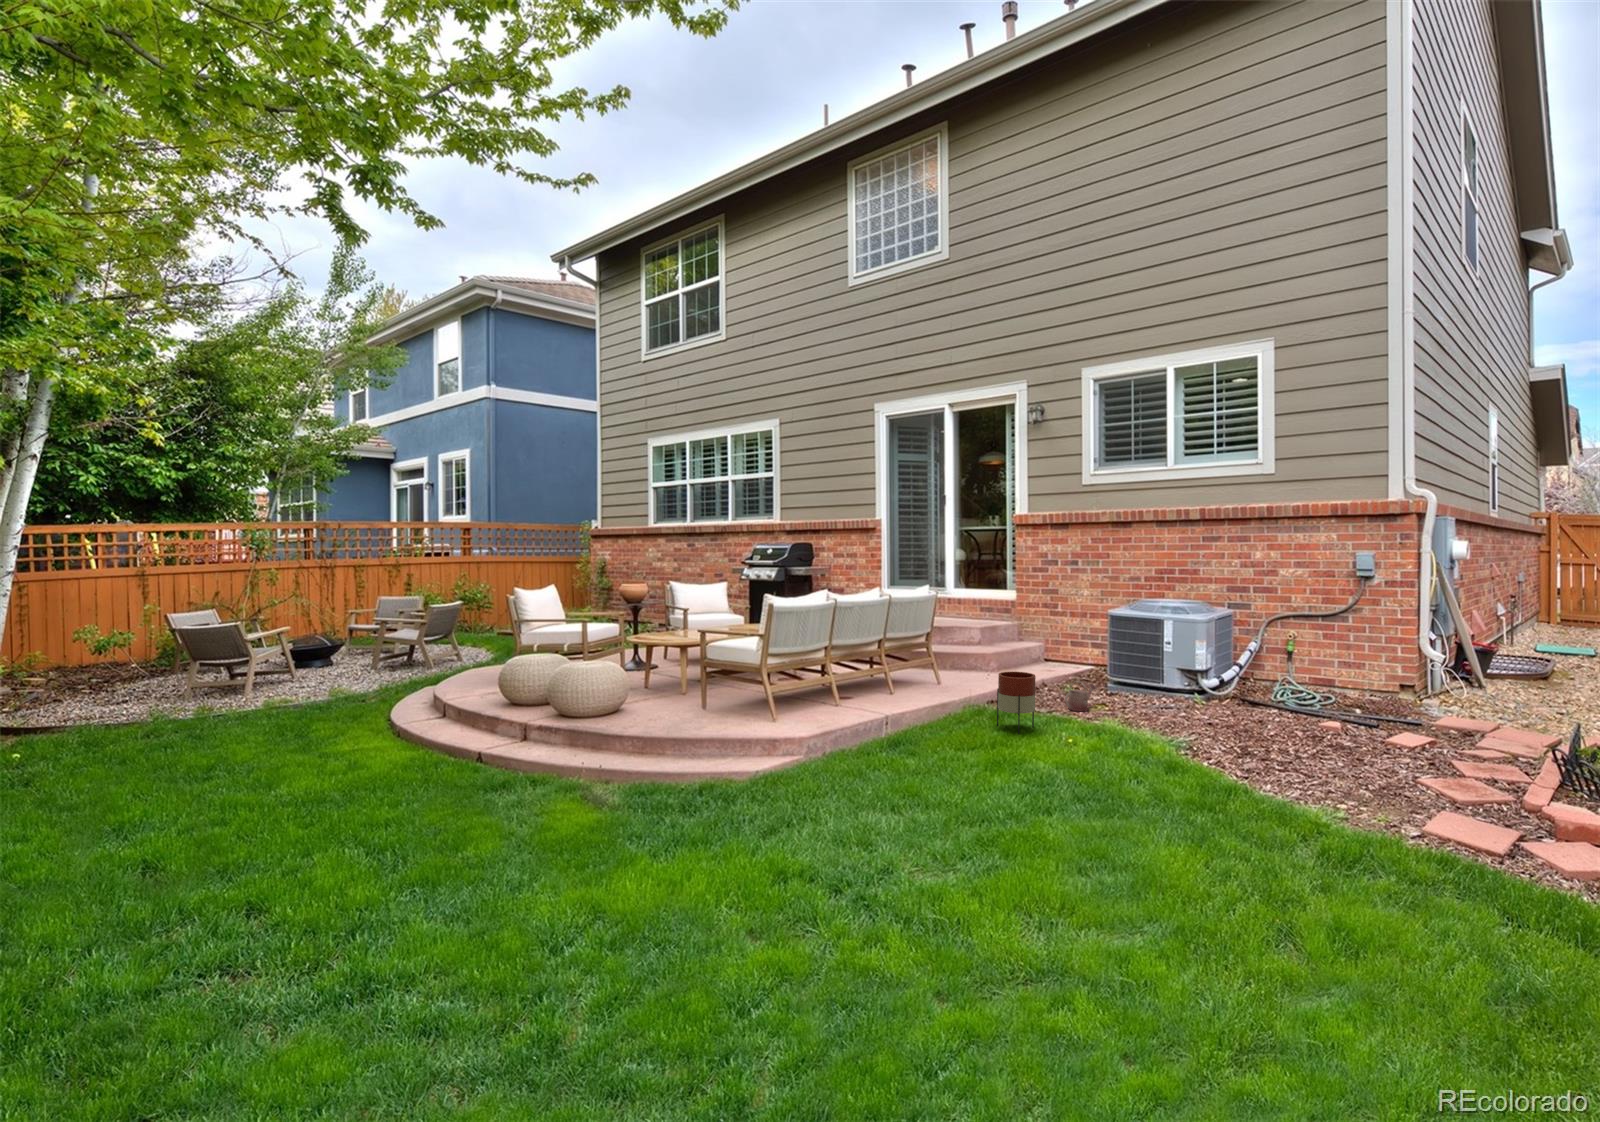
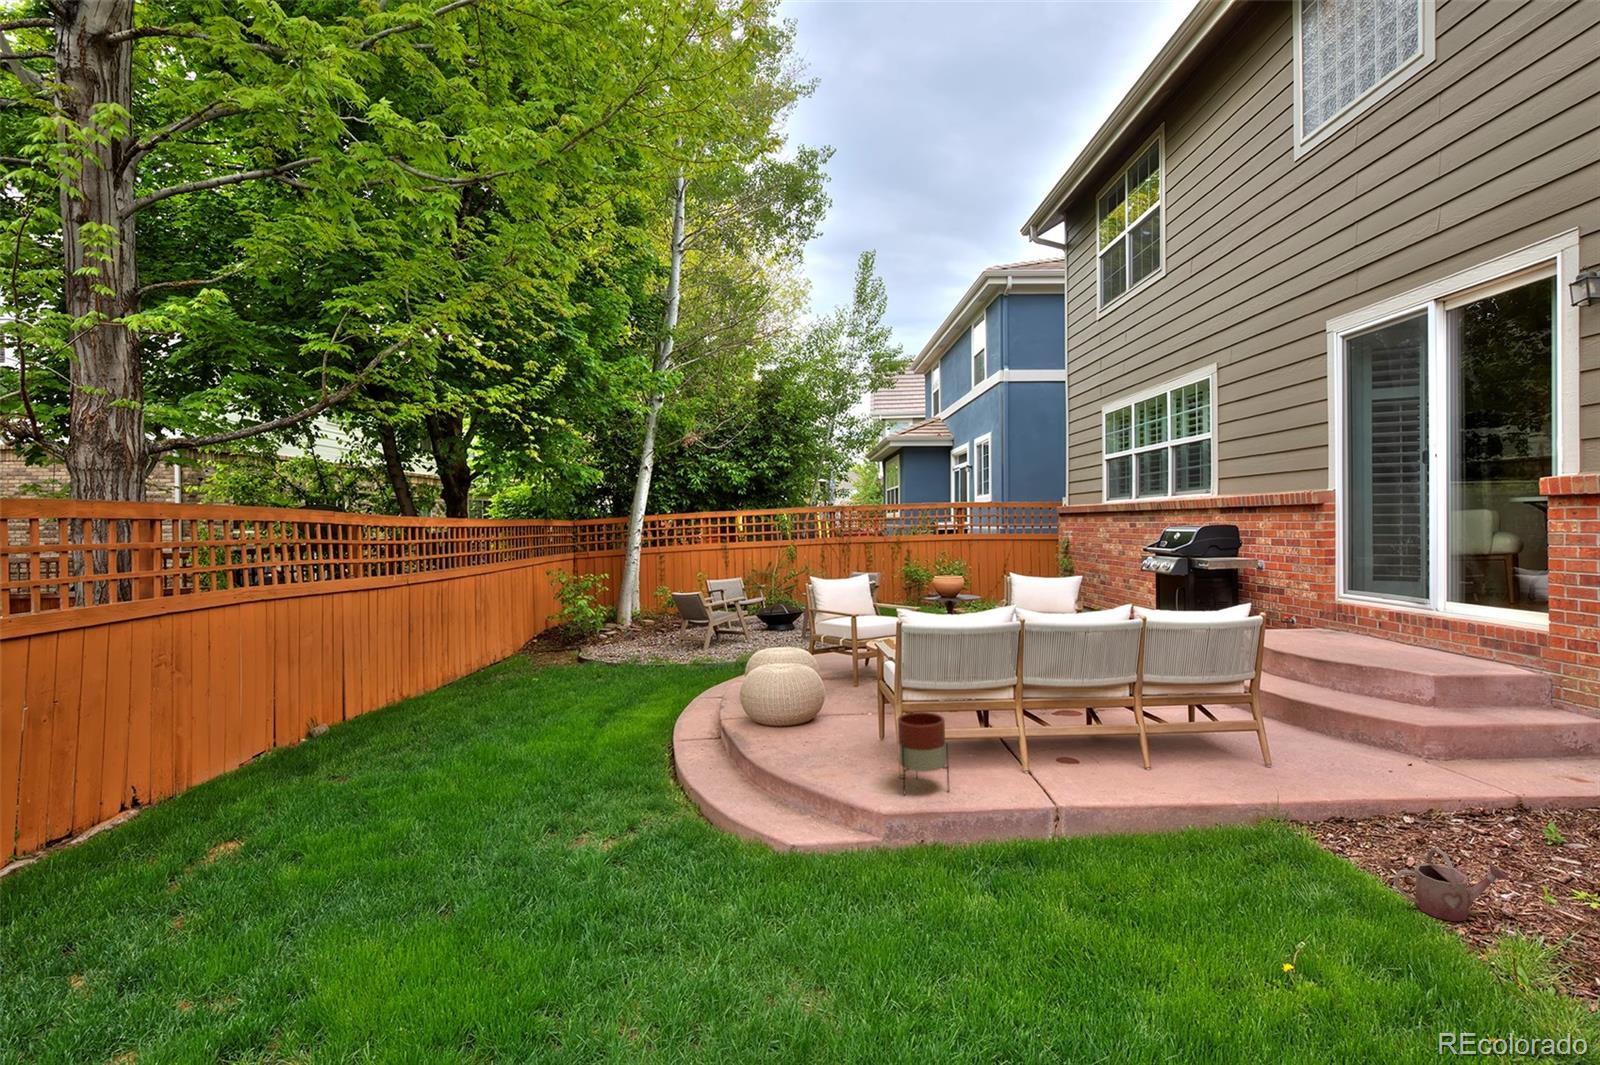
planter: present [997,671,1036,734] -> present [898,712,949,794]

